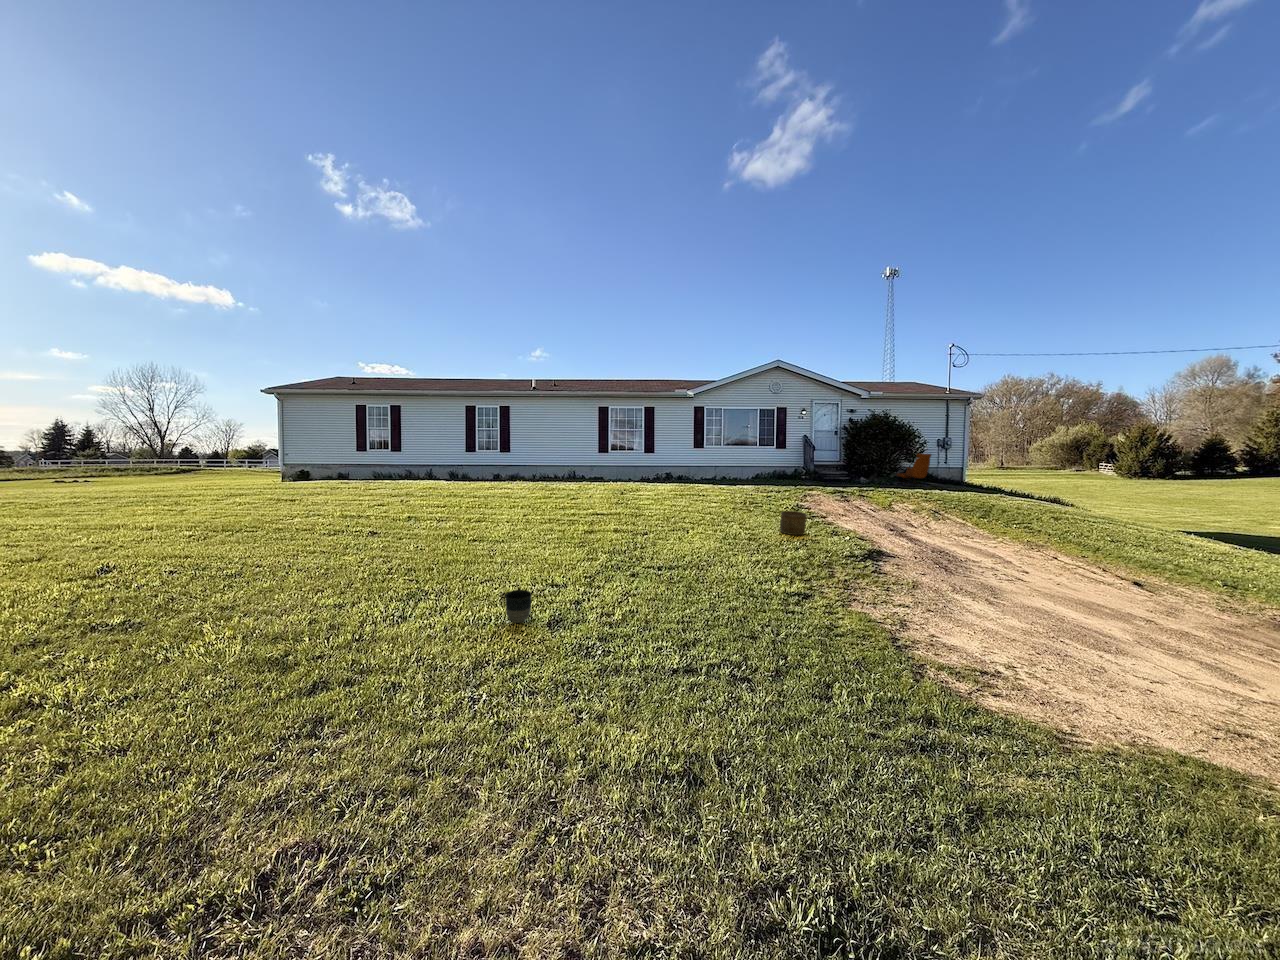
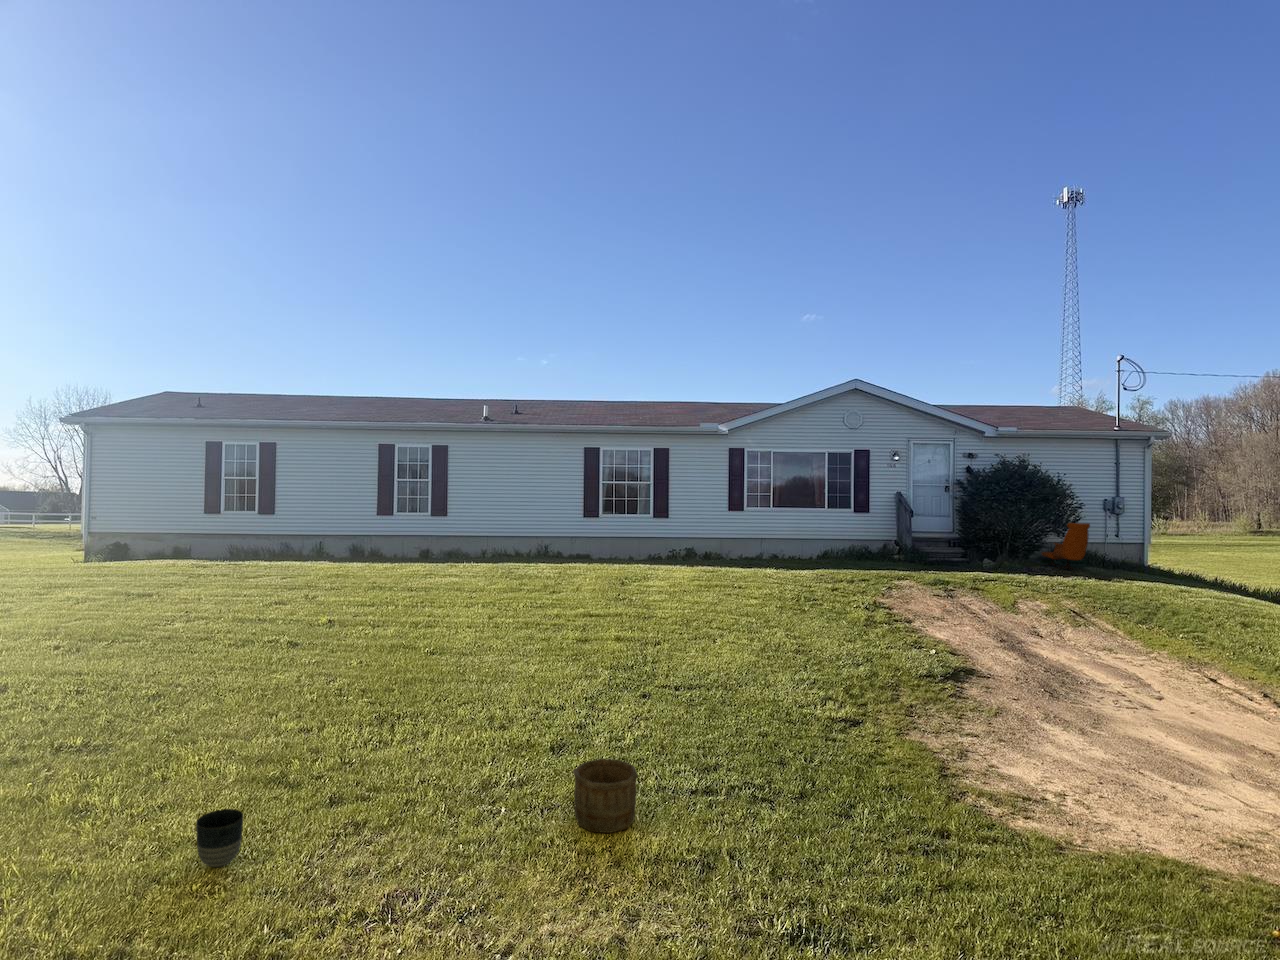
wooden bucket: present [780,511,807,535] -> present [573,759,638,833]
planter: present [505,589,532,623] -> present [196,809,244,867]

